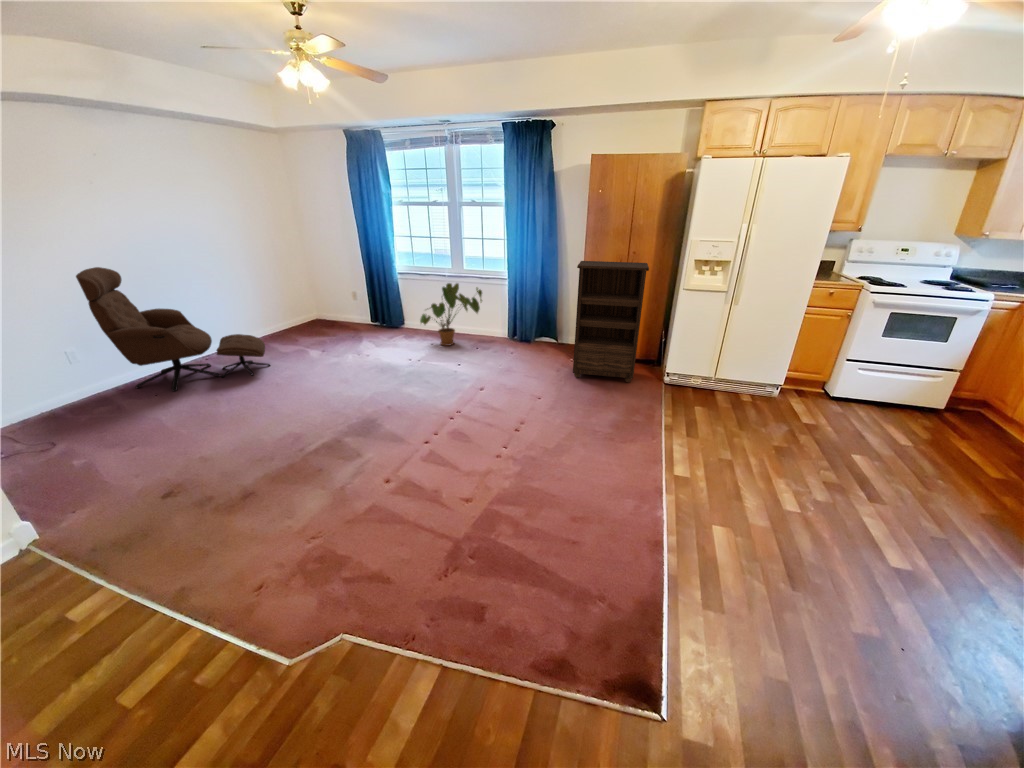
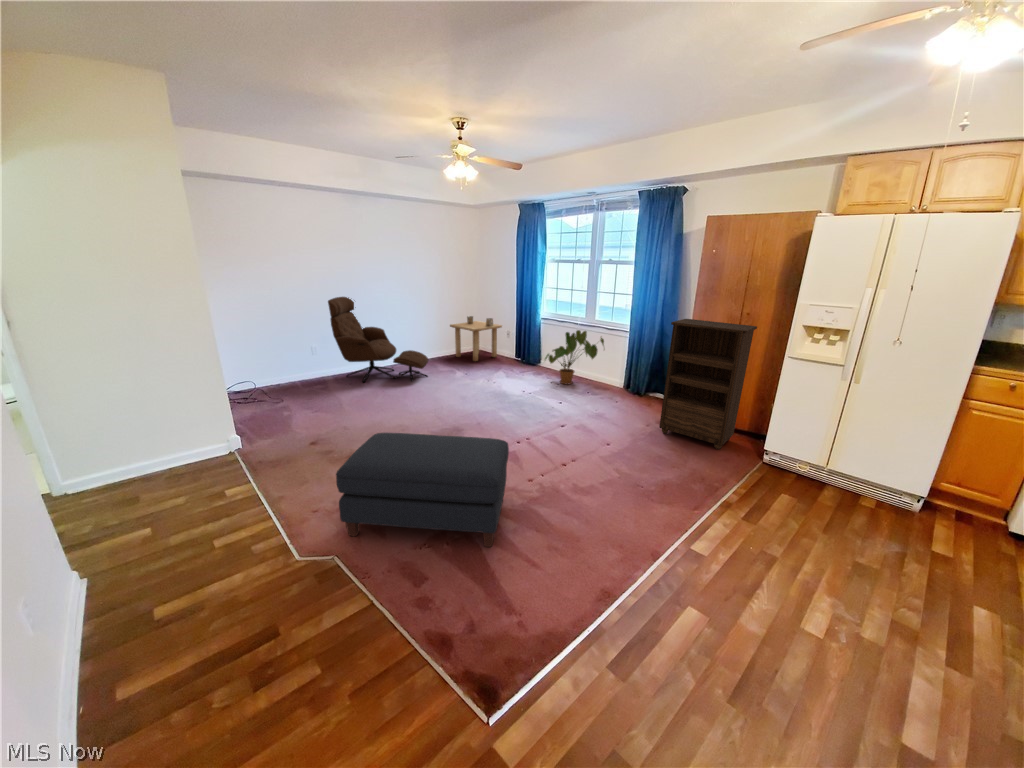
side table: none [272,279,344,336] -> present [450,316,502,361]
ottoman: none [311,423,527,601] -> present [336,433,509,547]

